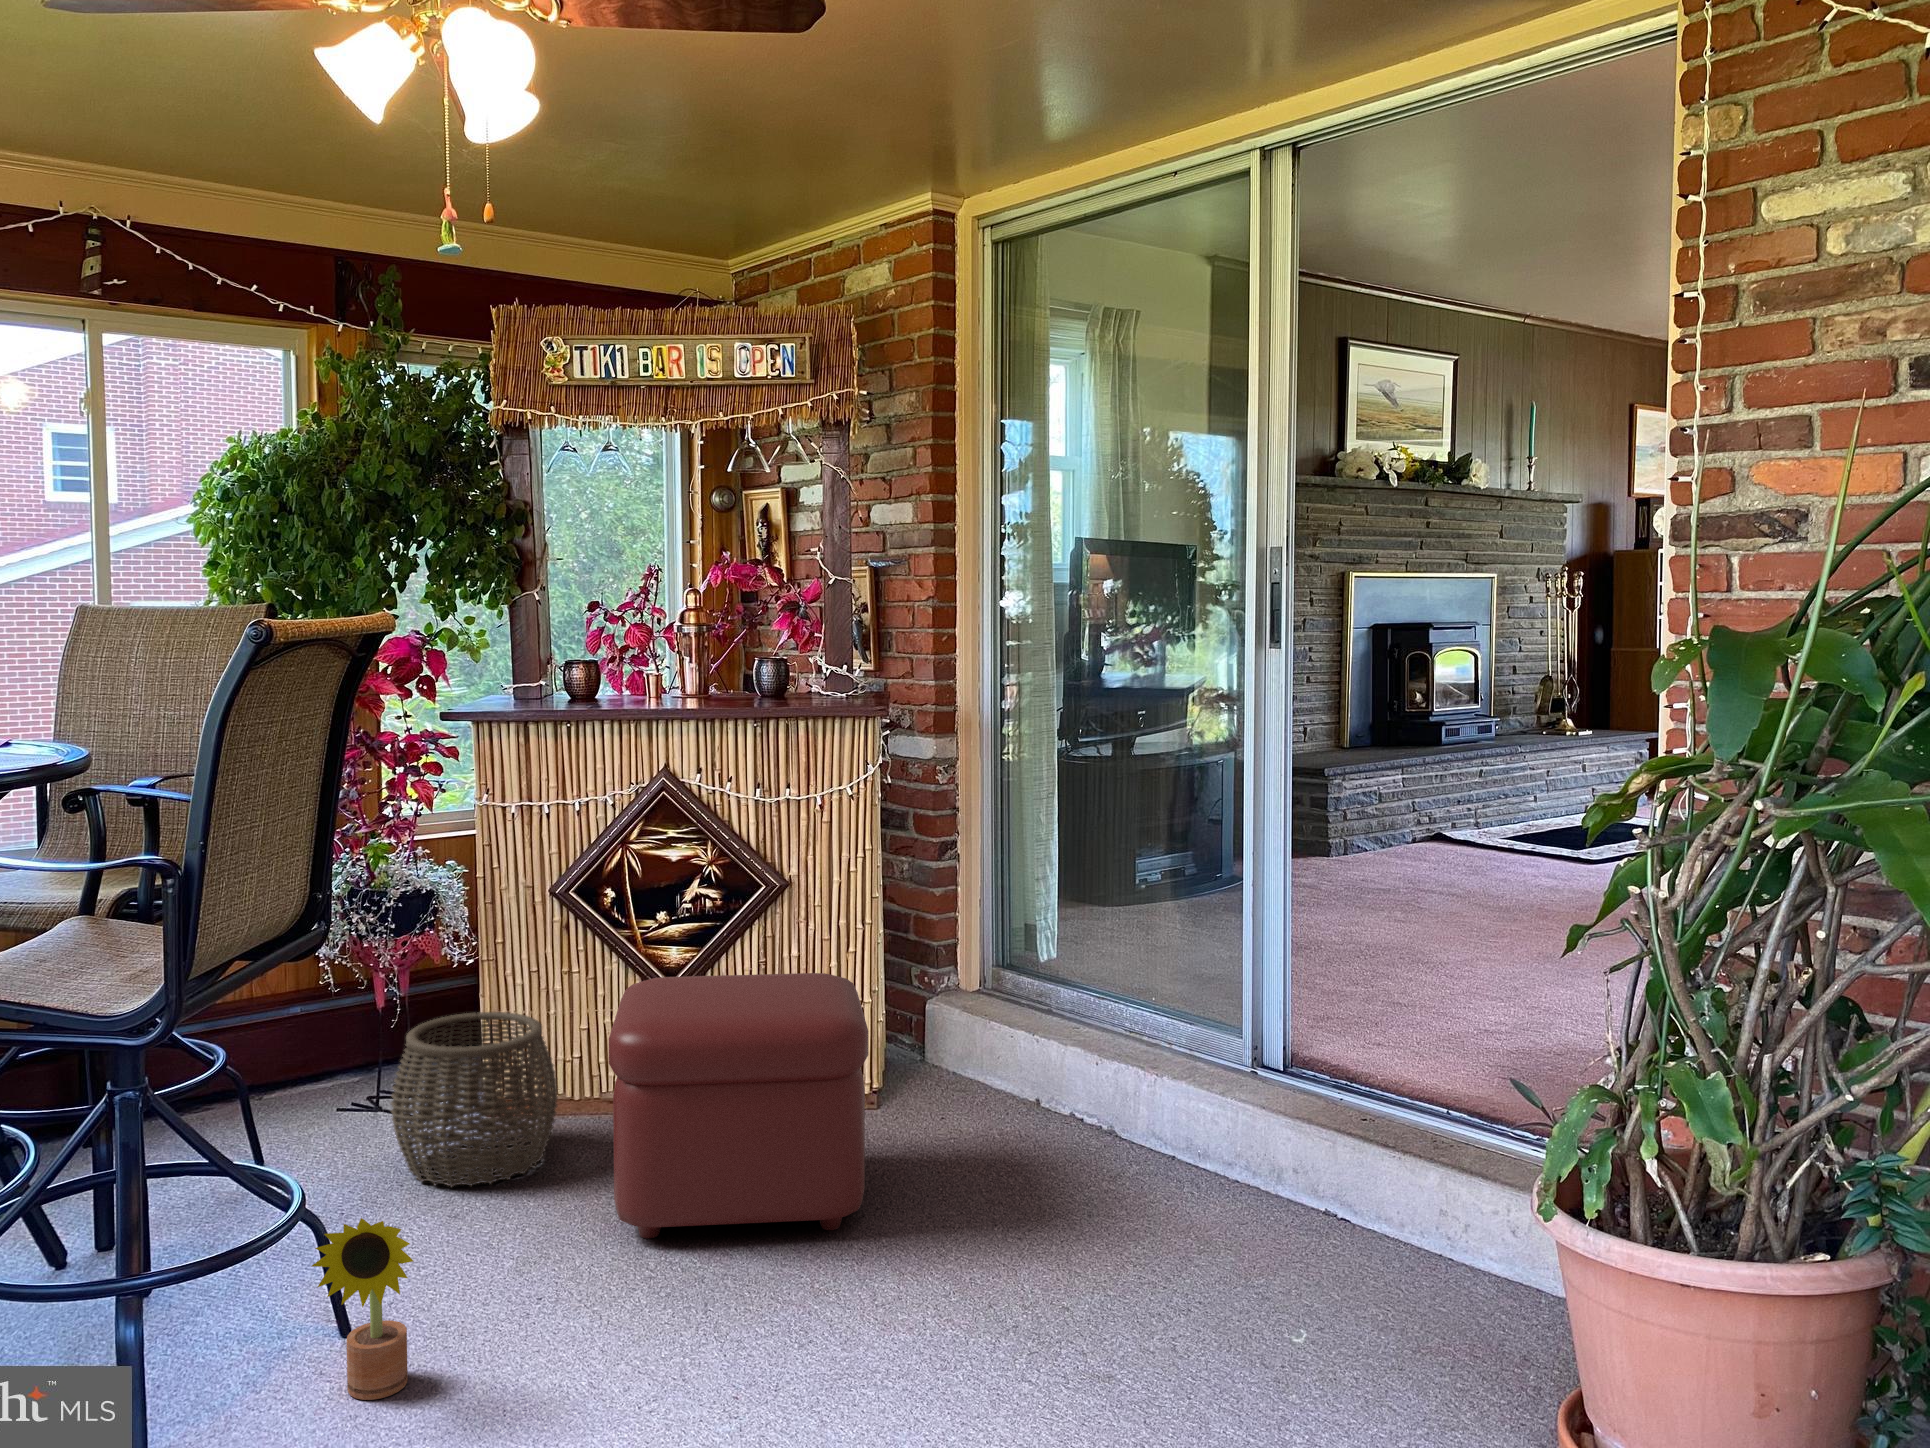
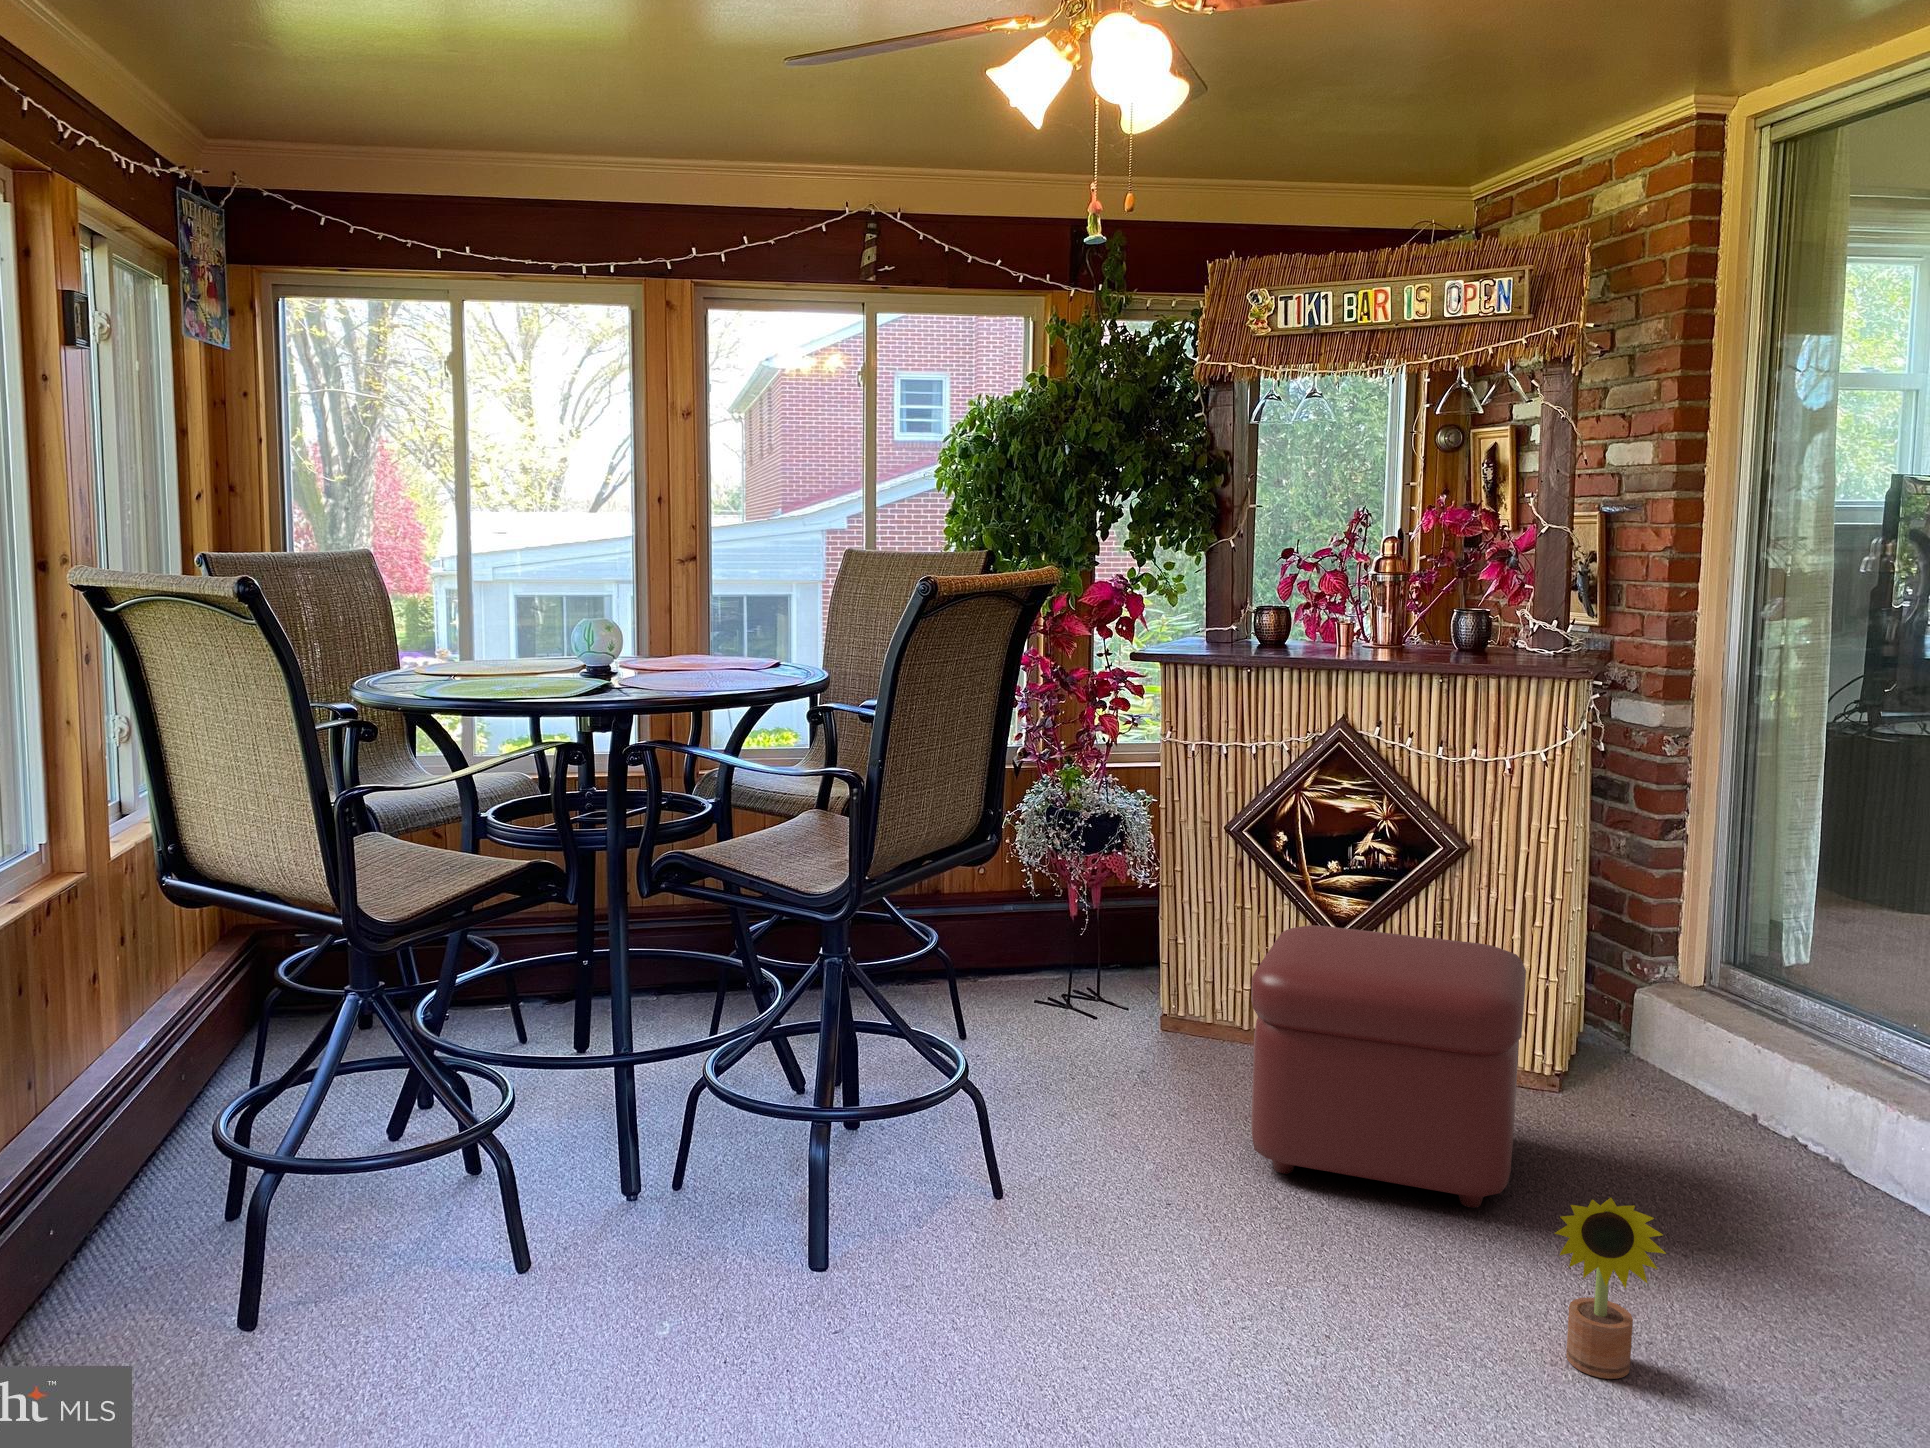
woven basket: present [391,1012,558,1187] -> none [1068,933,1219,1093]
decorative plant: present [311,1218,414,1400] -> present [1554,1198,1666,1379]

